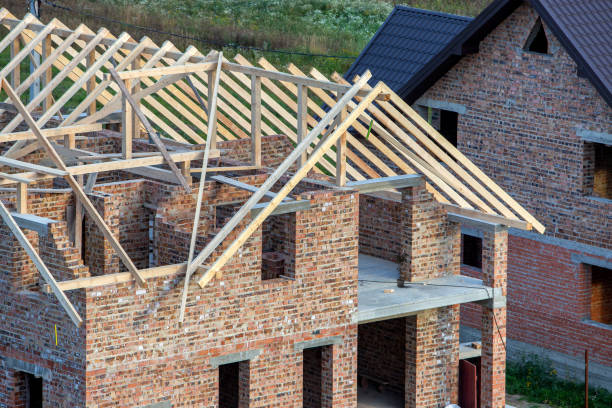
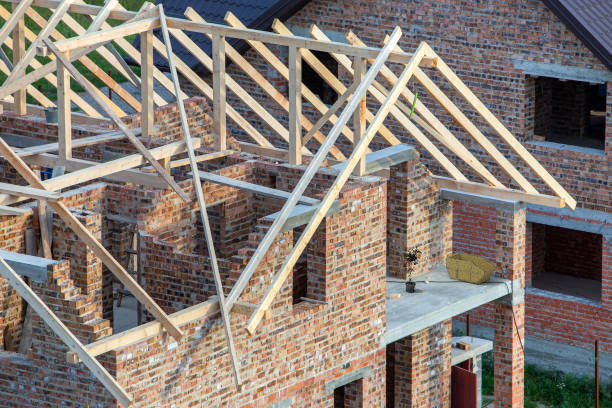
storage bin: none [439,261,479,286] -> present [446,253,497,284]

